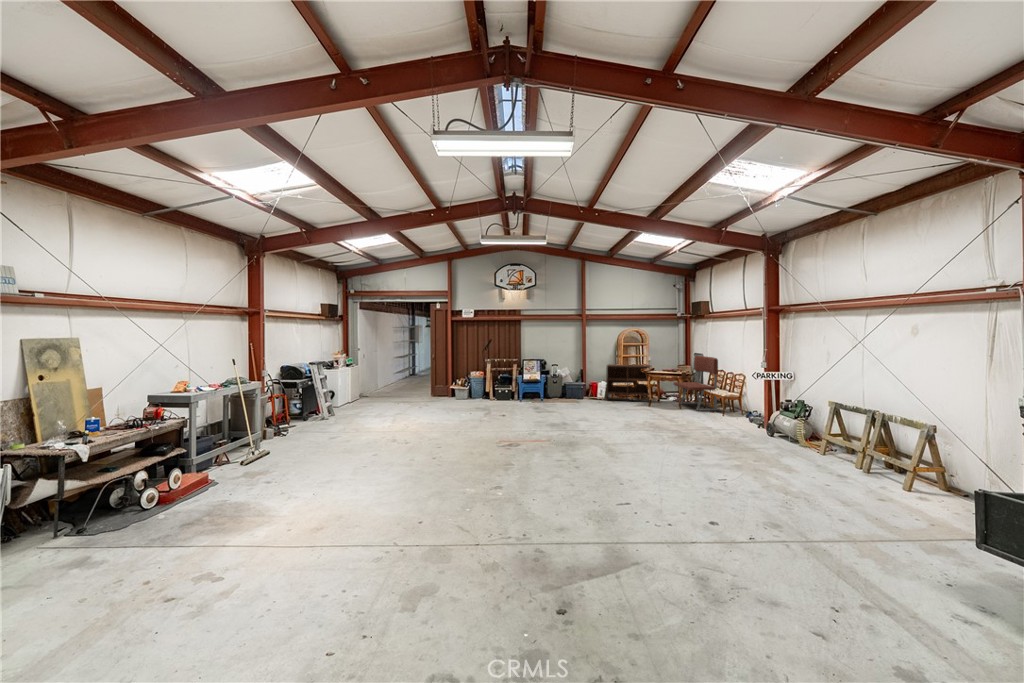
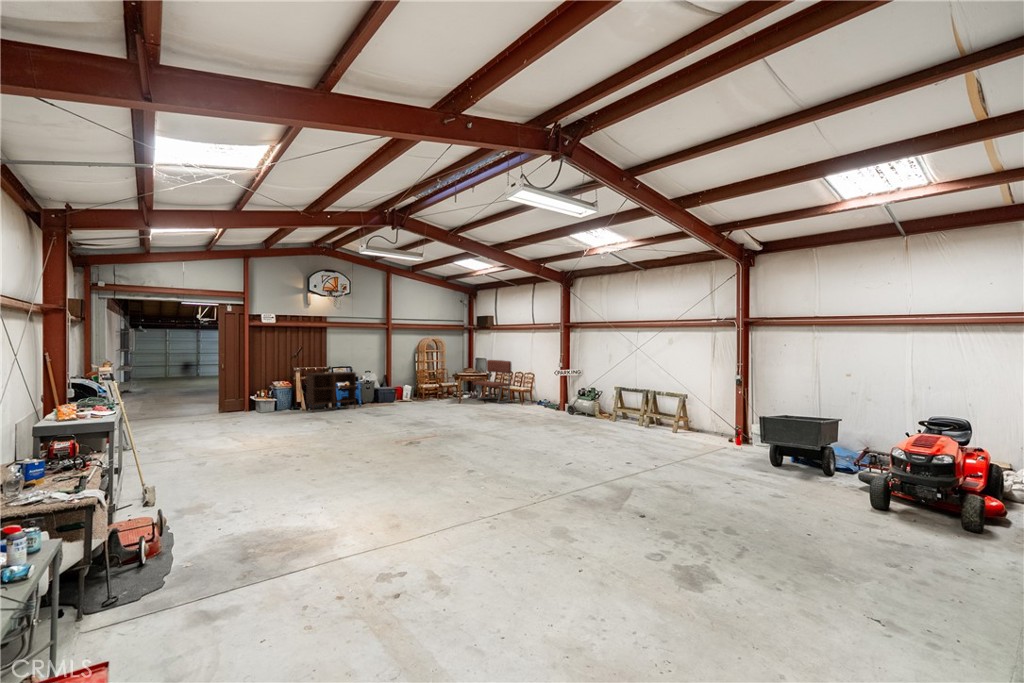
shelving unit: present [606,364,650,401] -> present [306,372,356,411]

